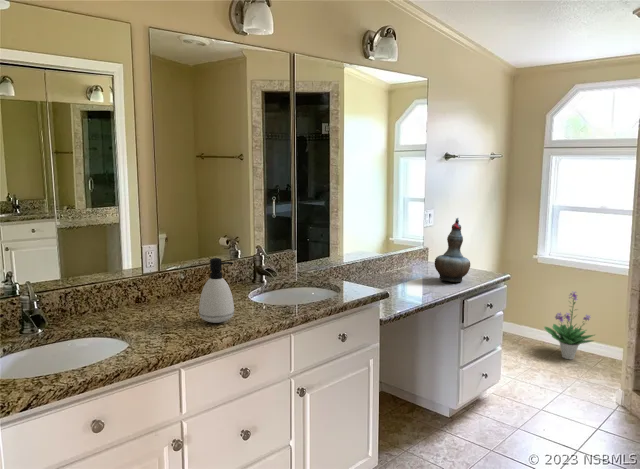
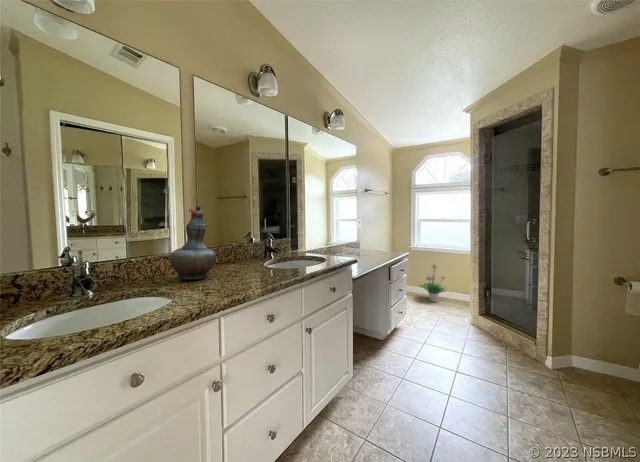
decorative vase: present [435,218,470,282] -> present [170,204,216,280]
soap dispenser: present [199,258,234,323] -> none [232,231,260,281]

